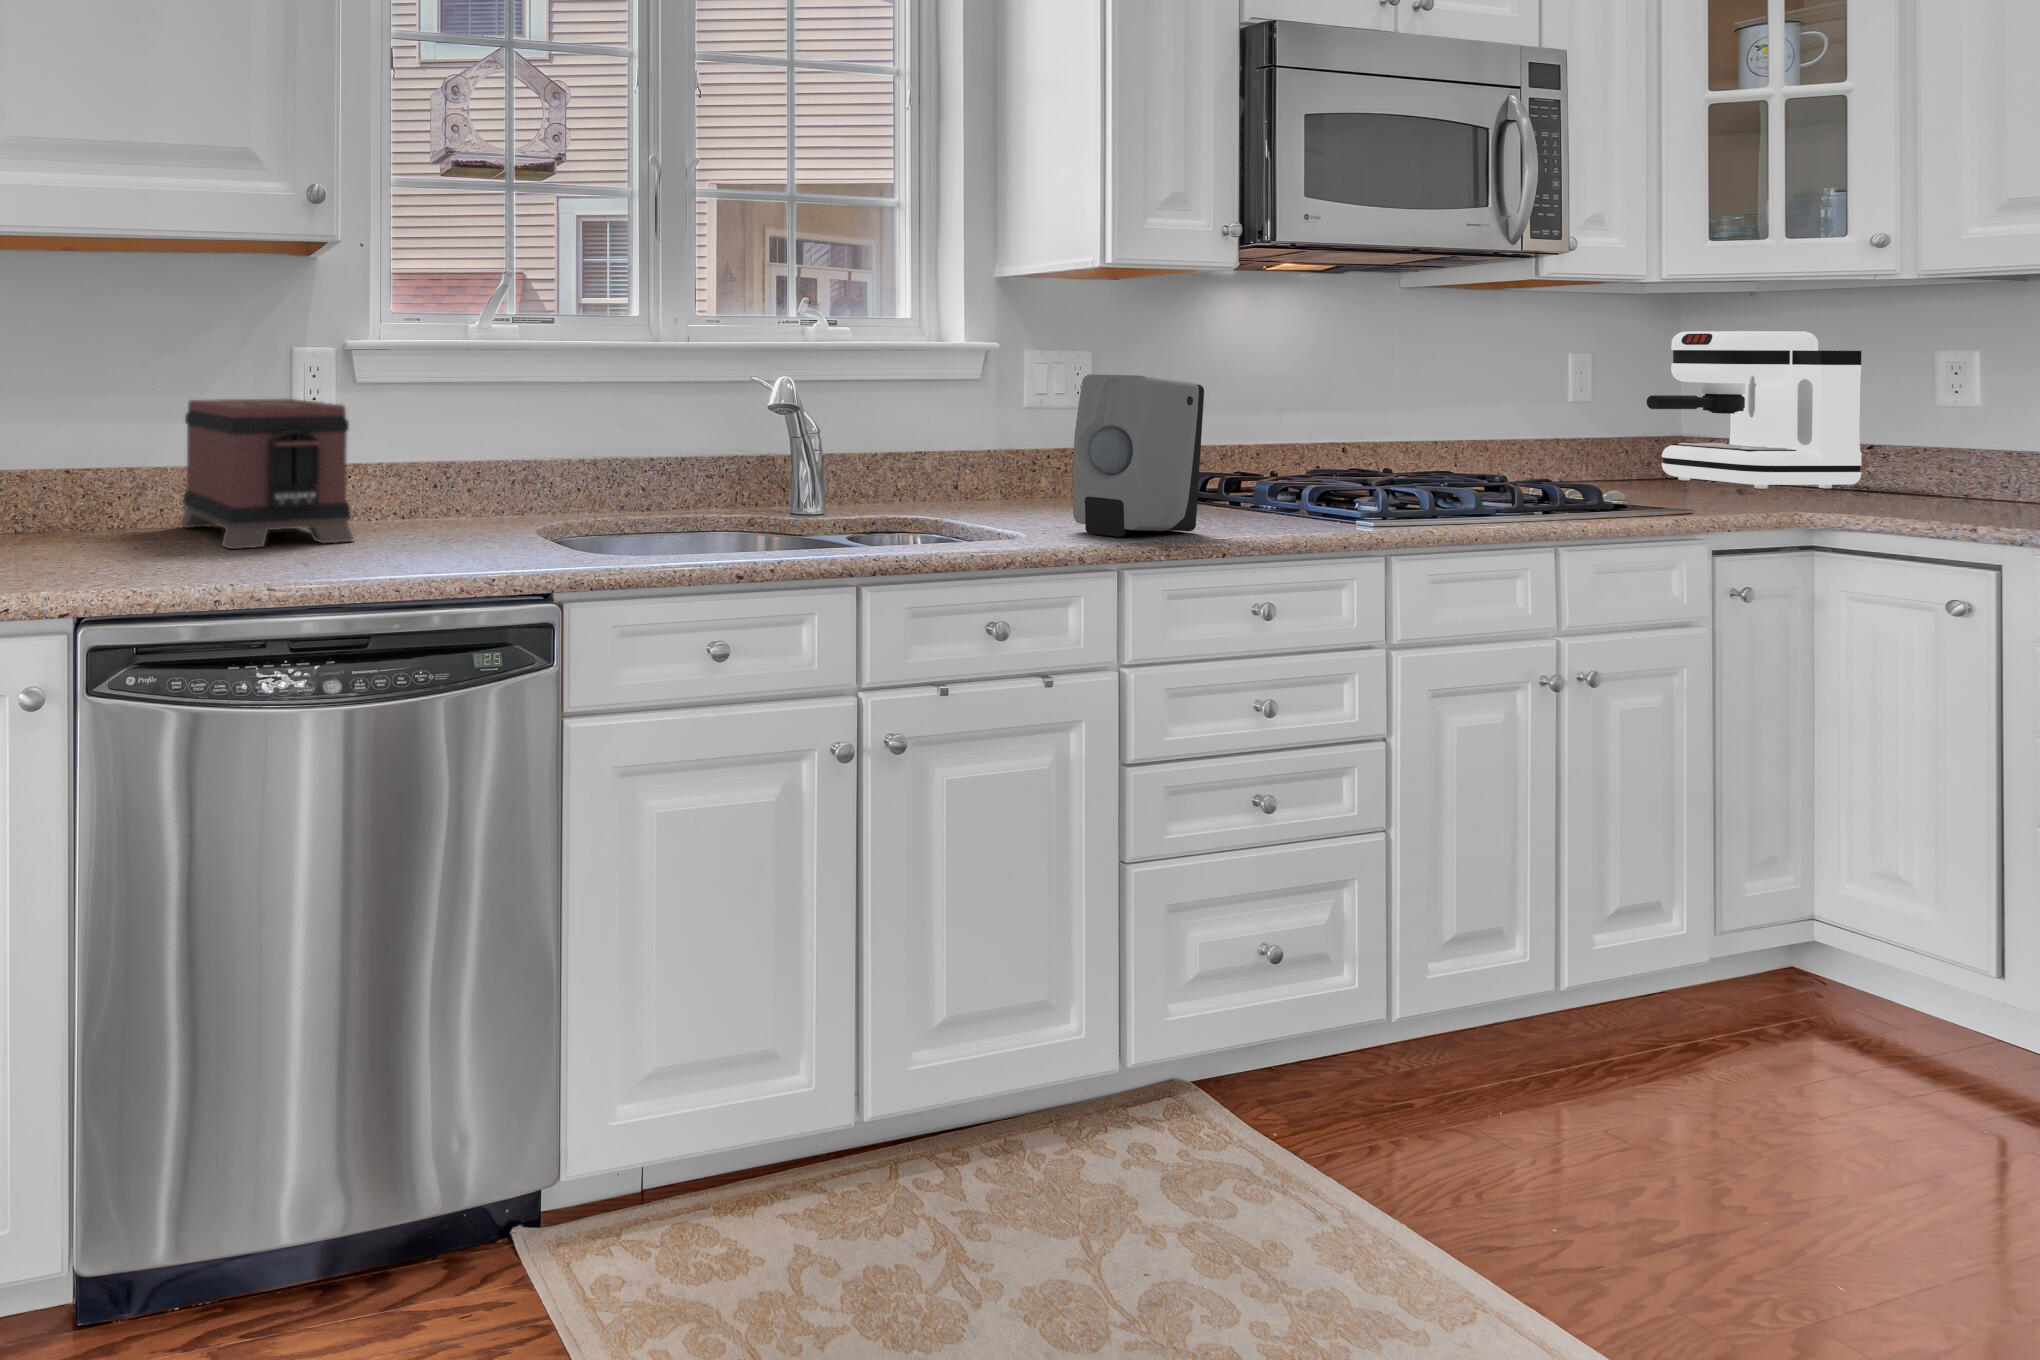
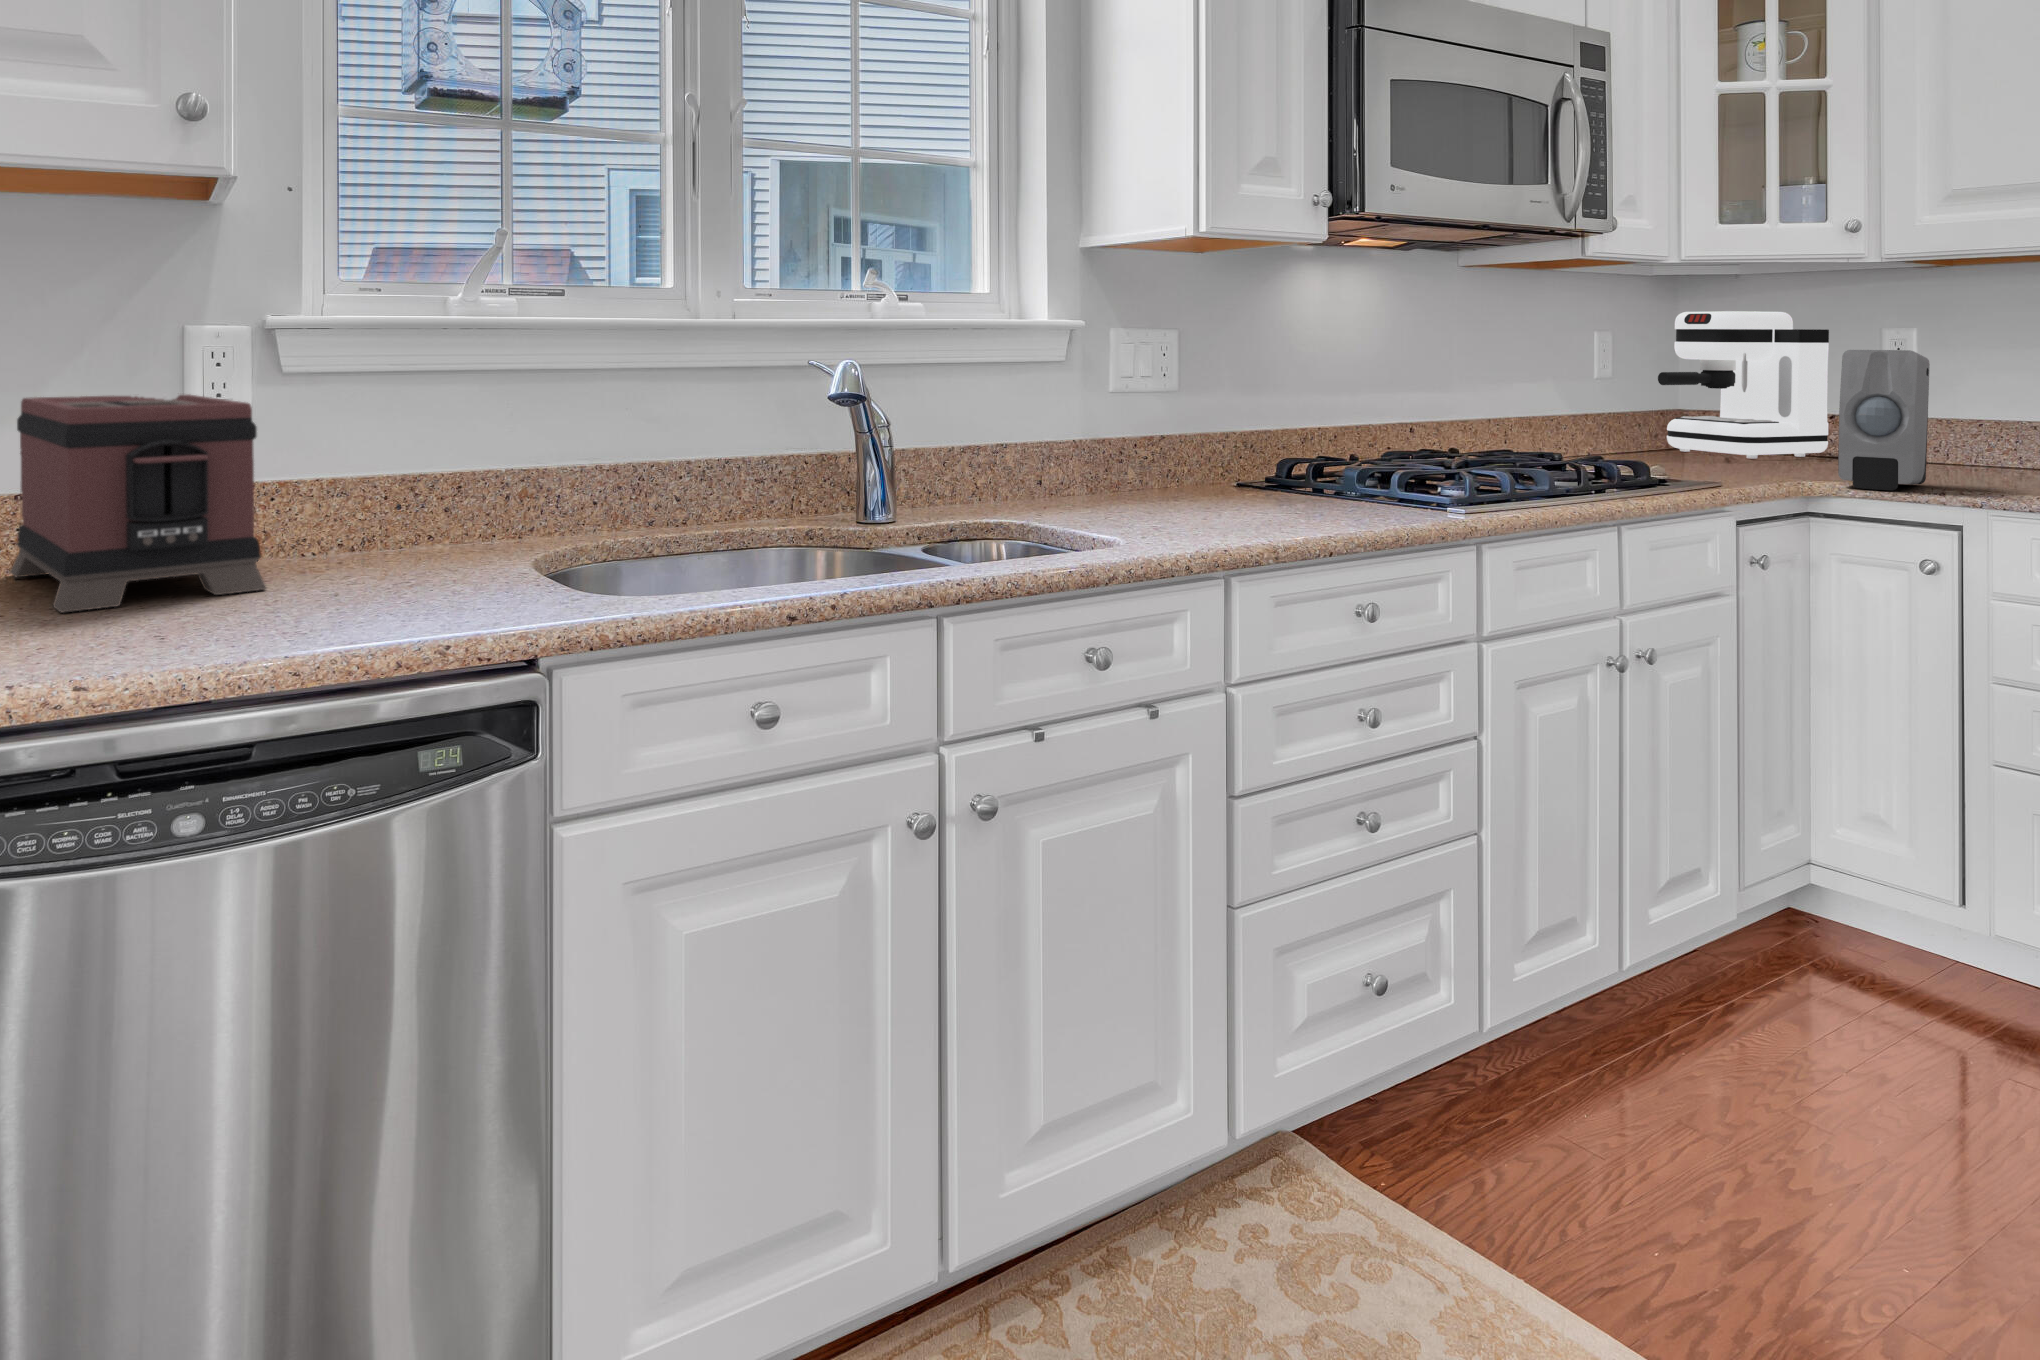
soap dispenser: present [1073,374,1204,537] -> present [1838,350,1930,490]

